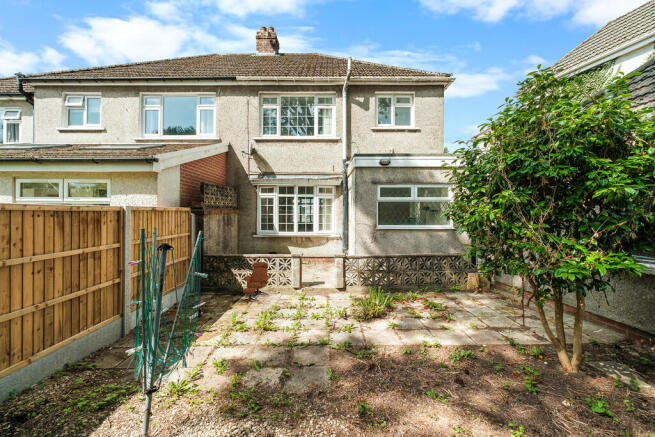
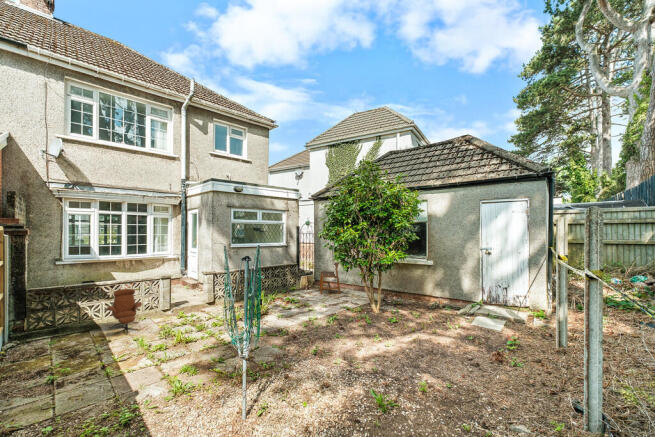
bench: none [485,252,526,307] -> present [320,263,340,294]

